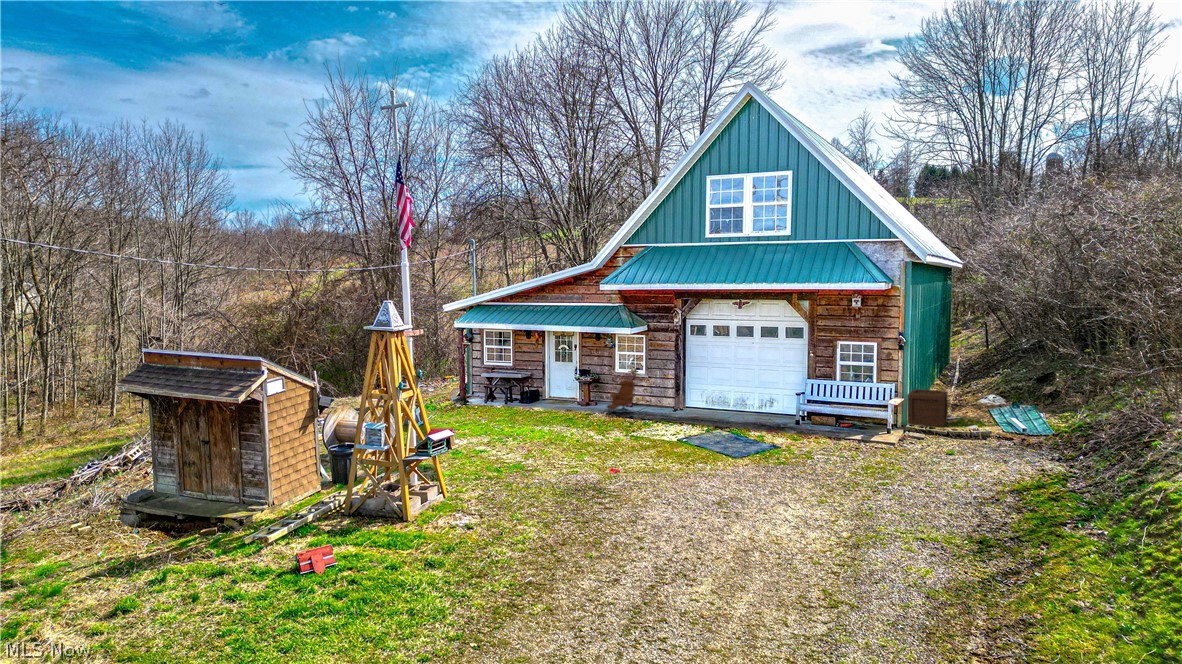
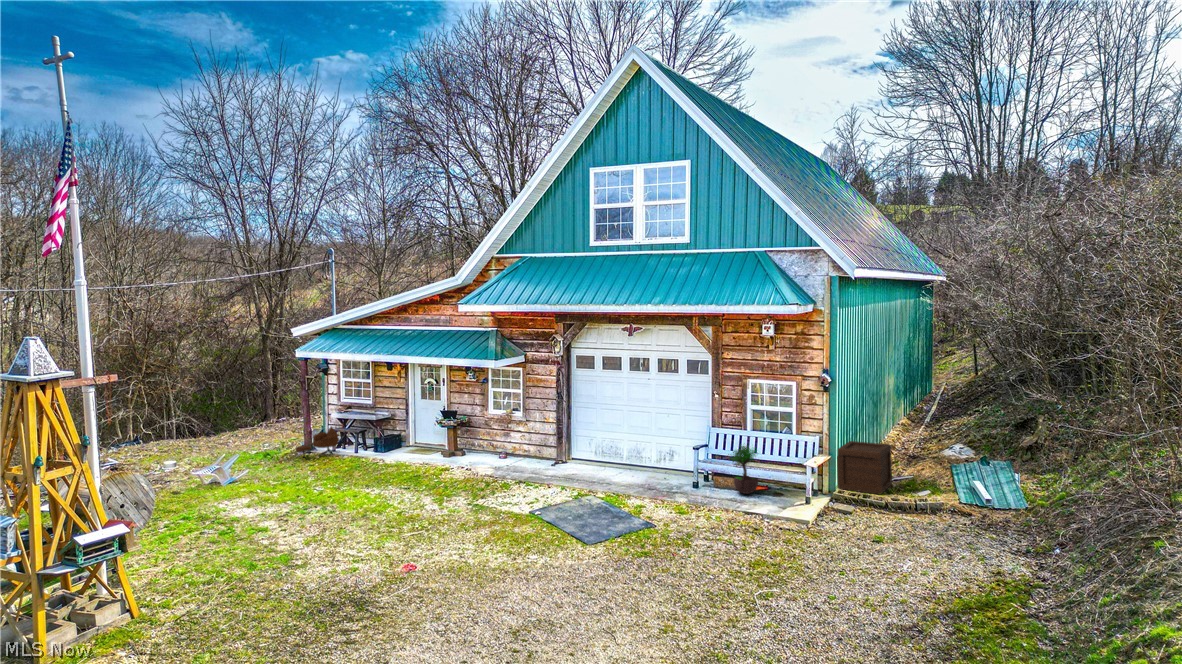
lounge chair: present [607,380,635,416] -> present [295,424,339,459]
potted tree: none [825,387,852,428] -> present [730,444,758,494]

